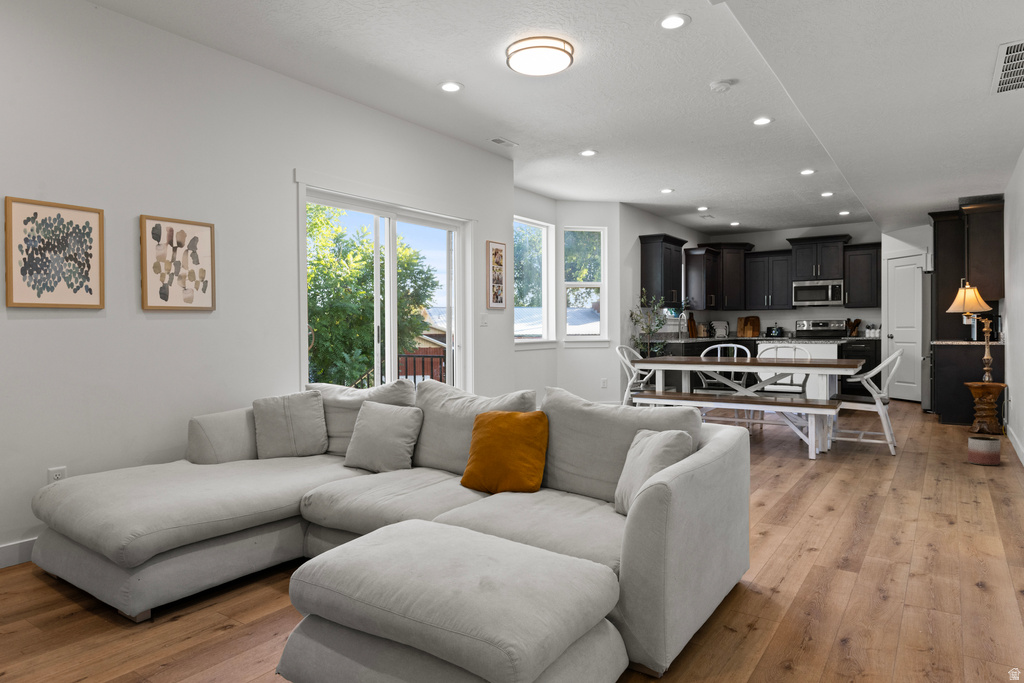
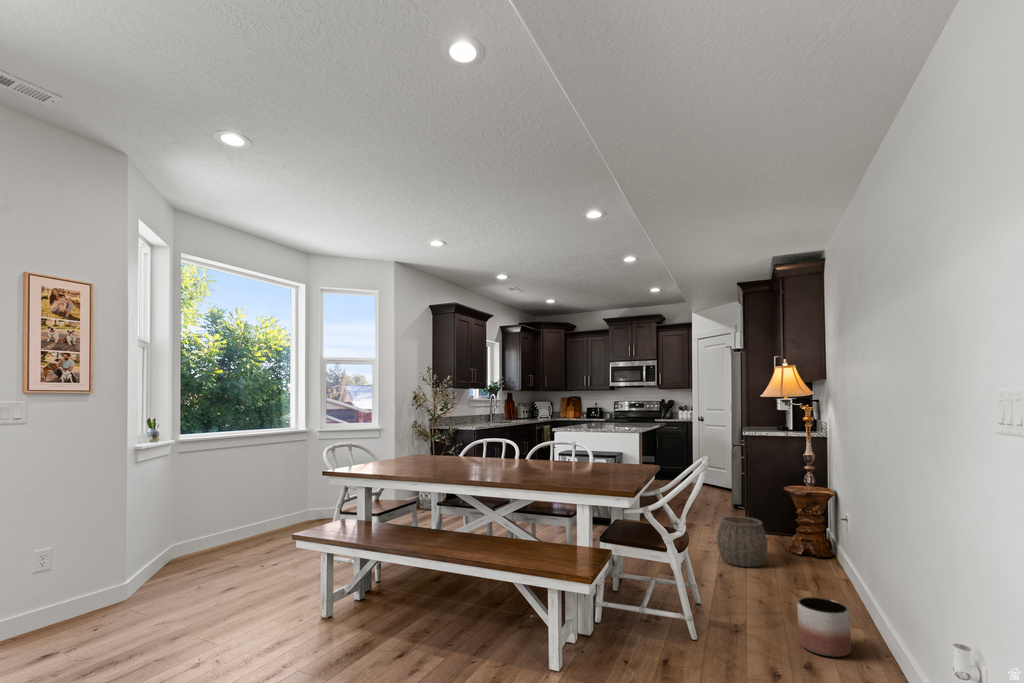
woven basket: none [910,404,951,438] -> present [717,516,768,567]

